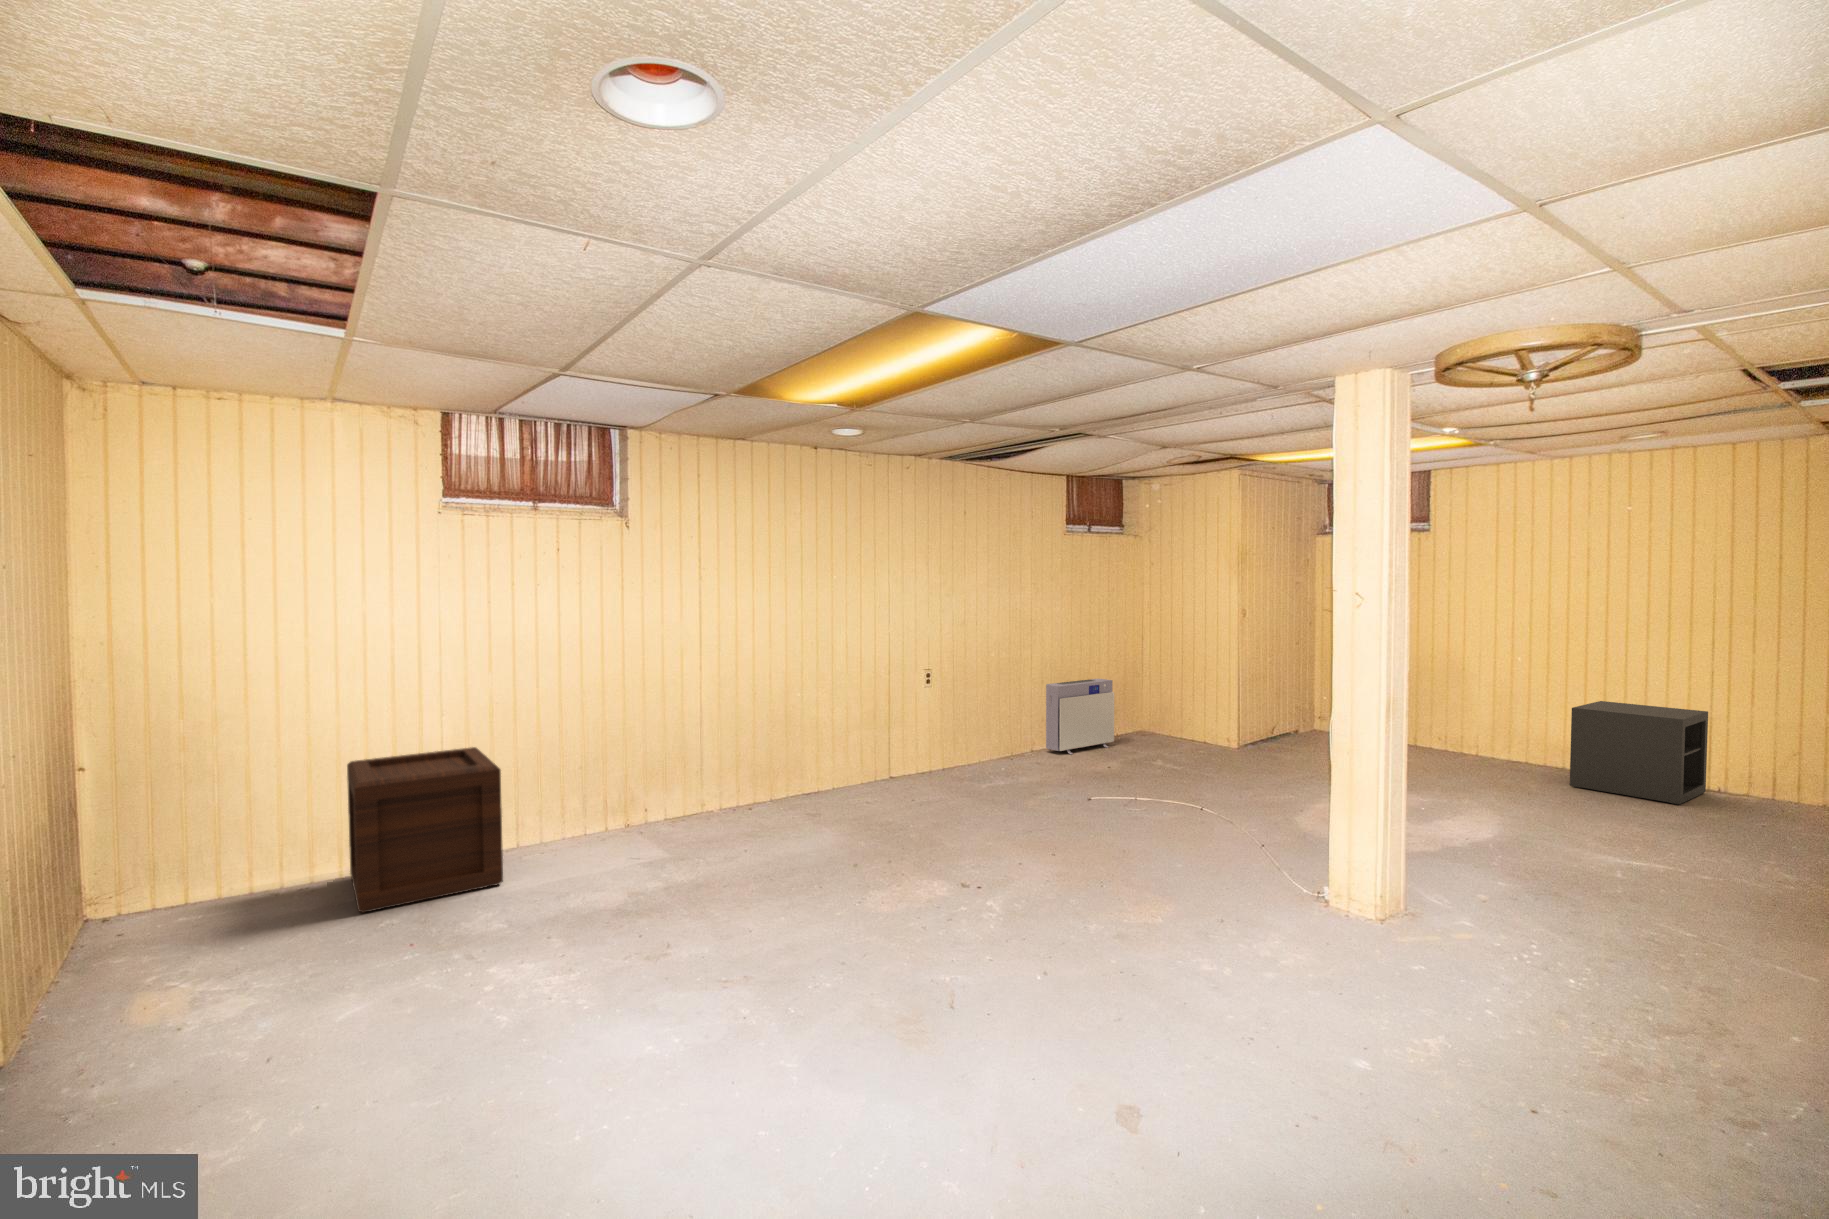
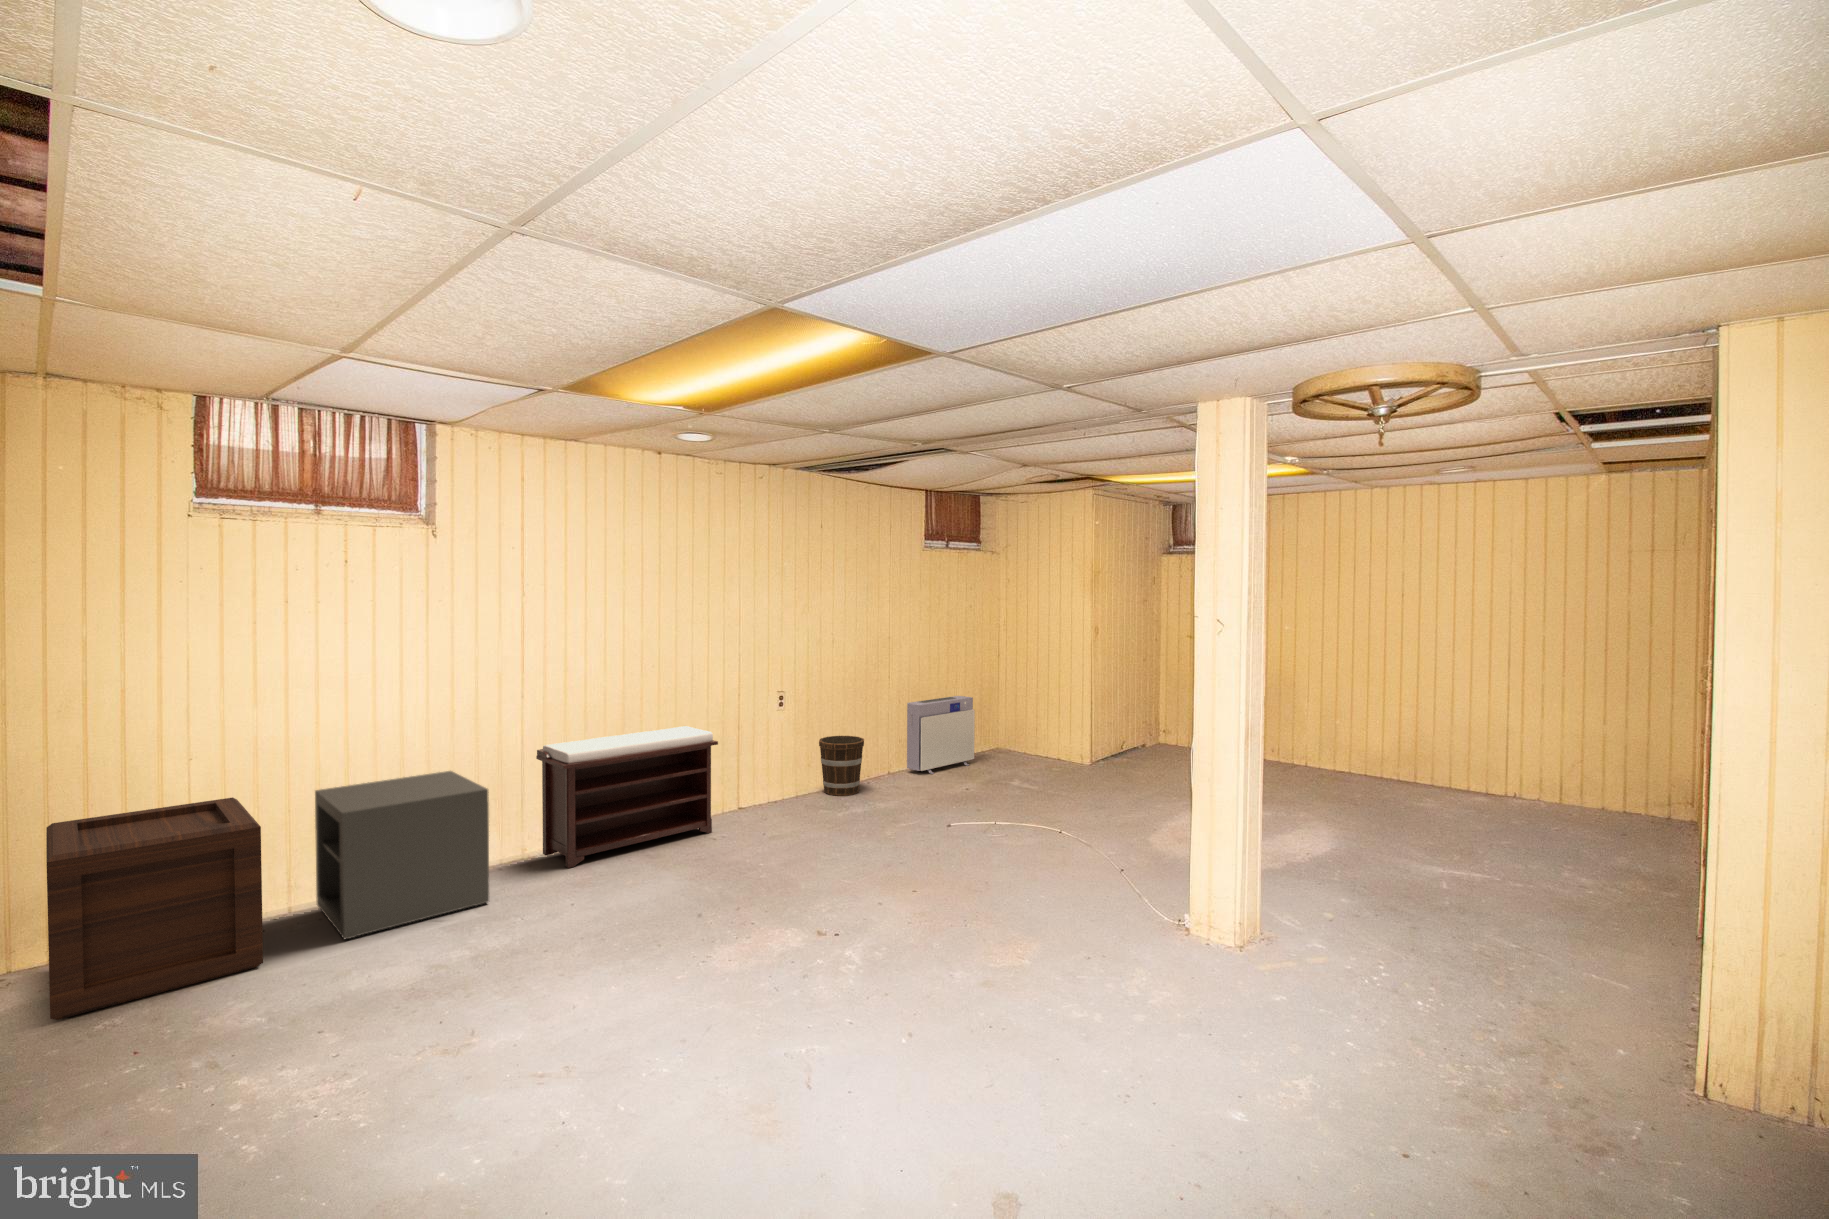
bench: none [709,700,867,822] -> present [536,726,718,868]
storage cabinet: present [1570,701,1708,804] -> present [315,771,489,939]
bucket: none [960,714,1004,771] -> present [819,736,864,796]

